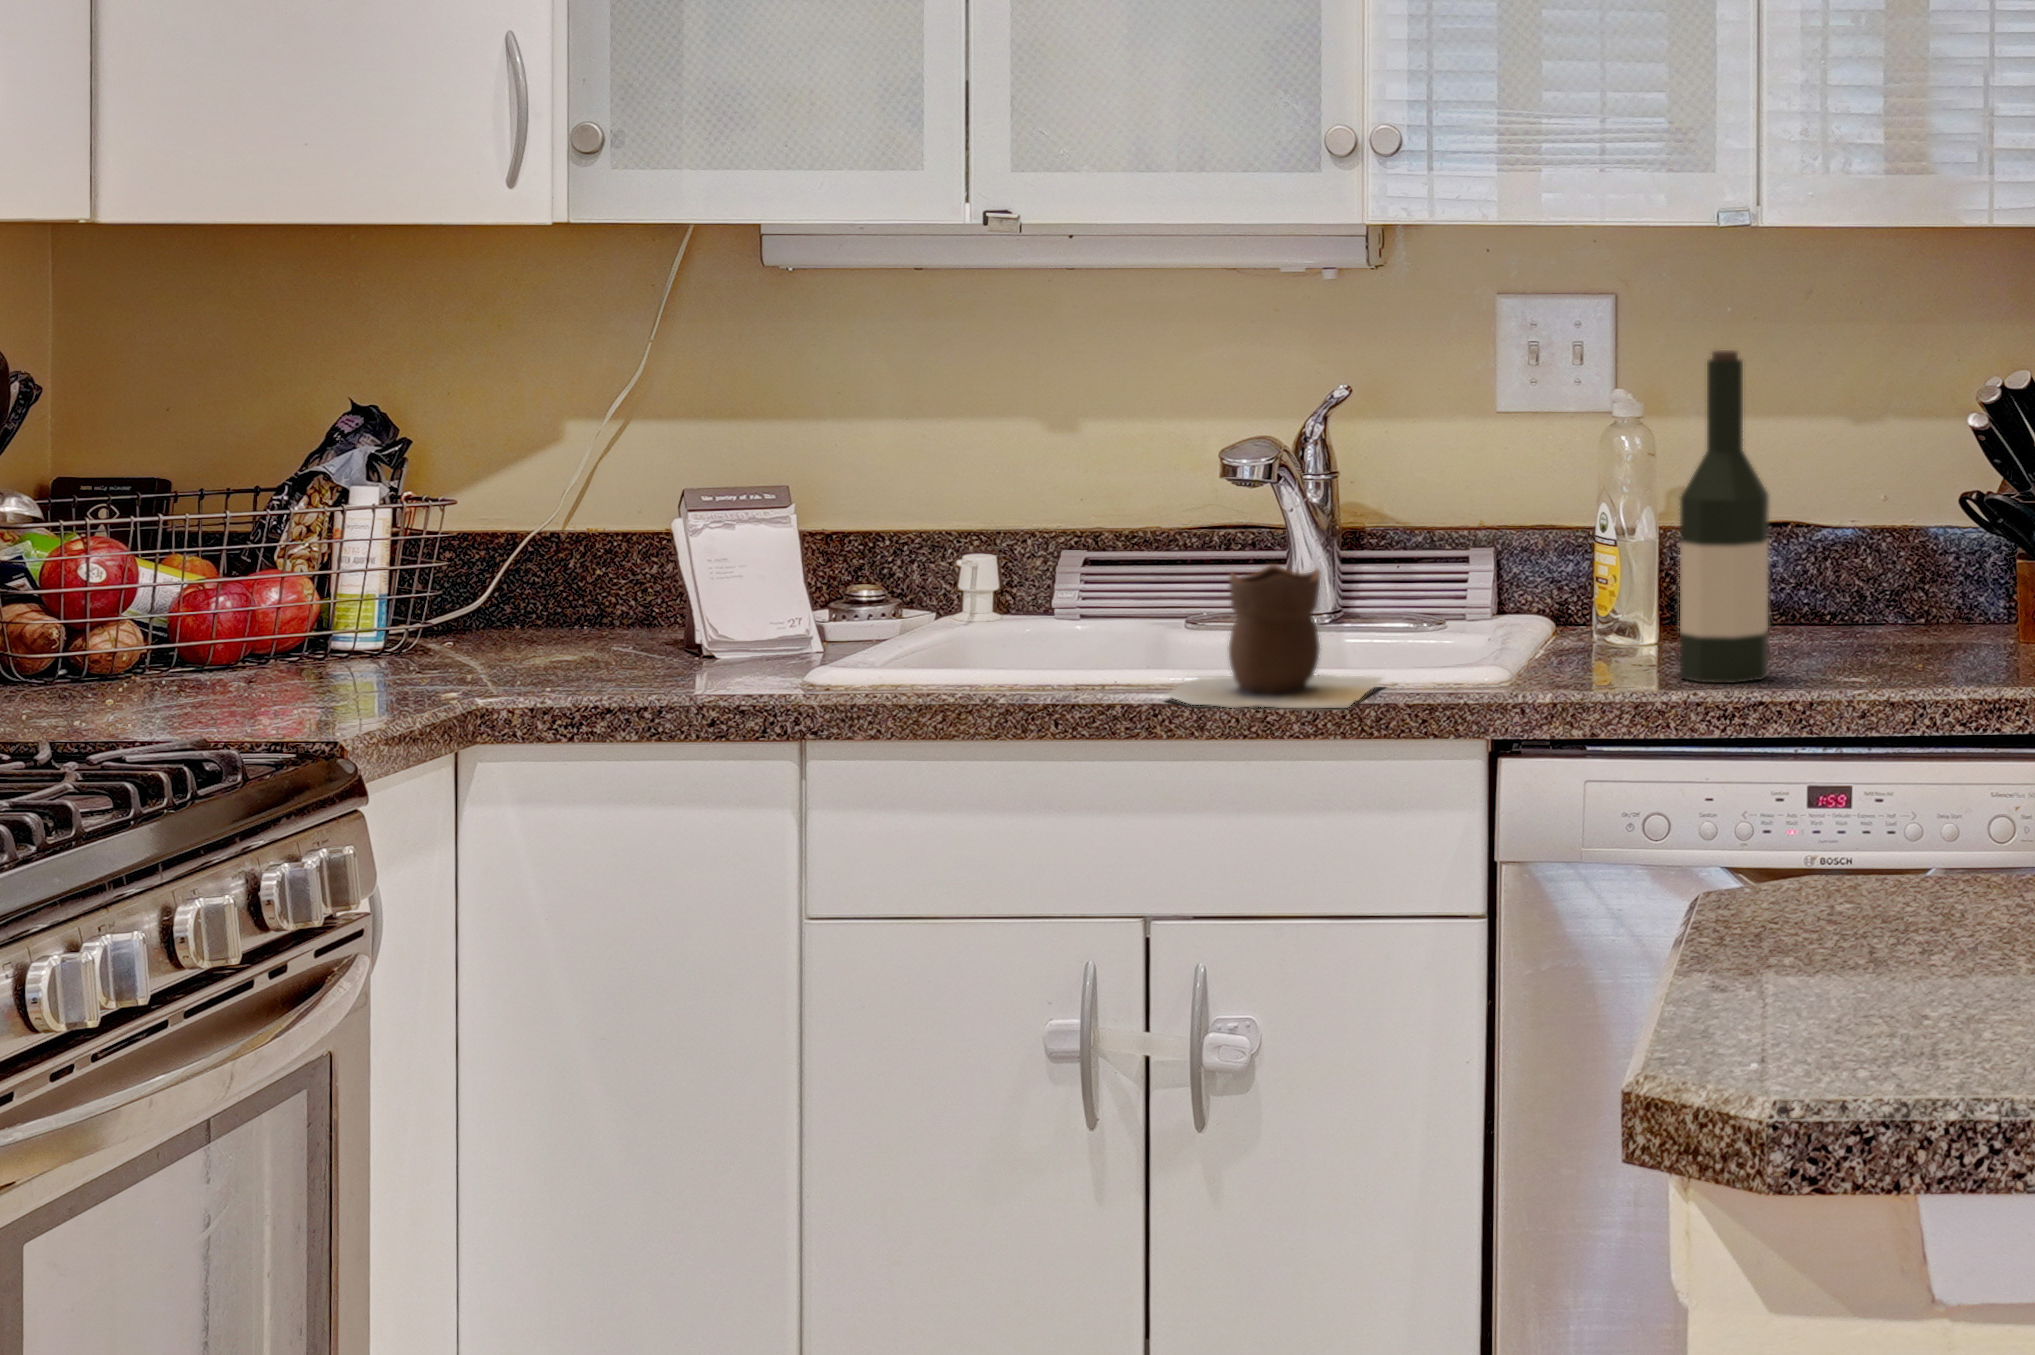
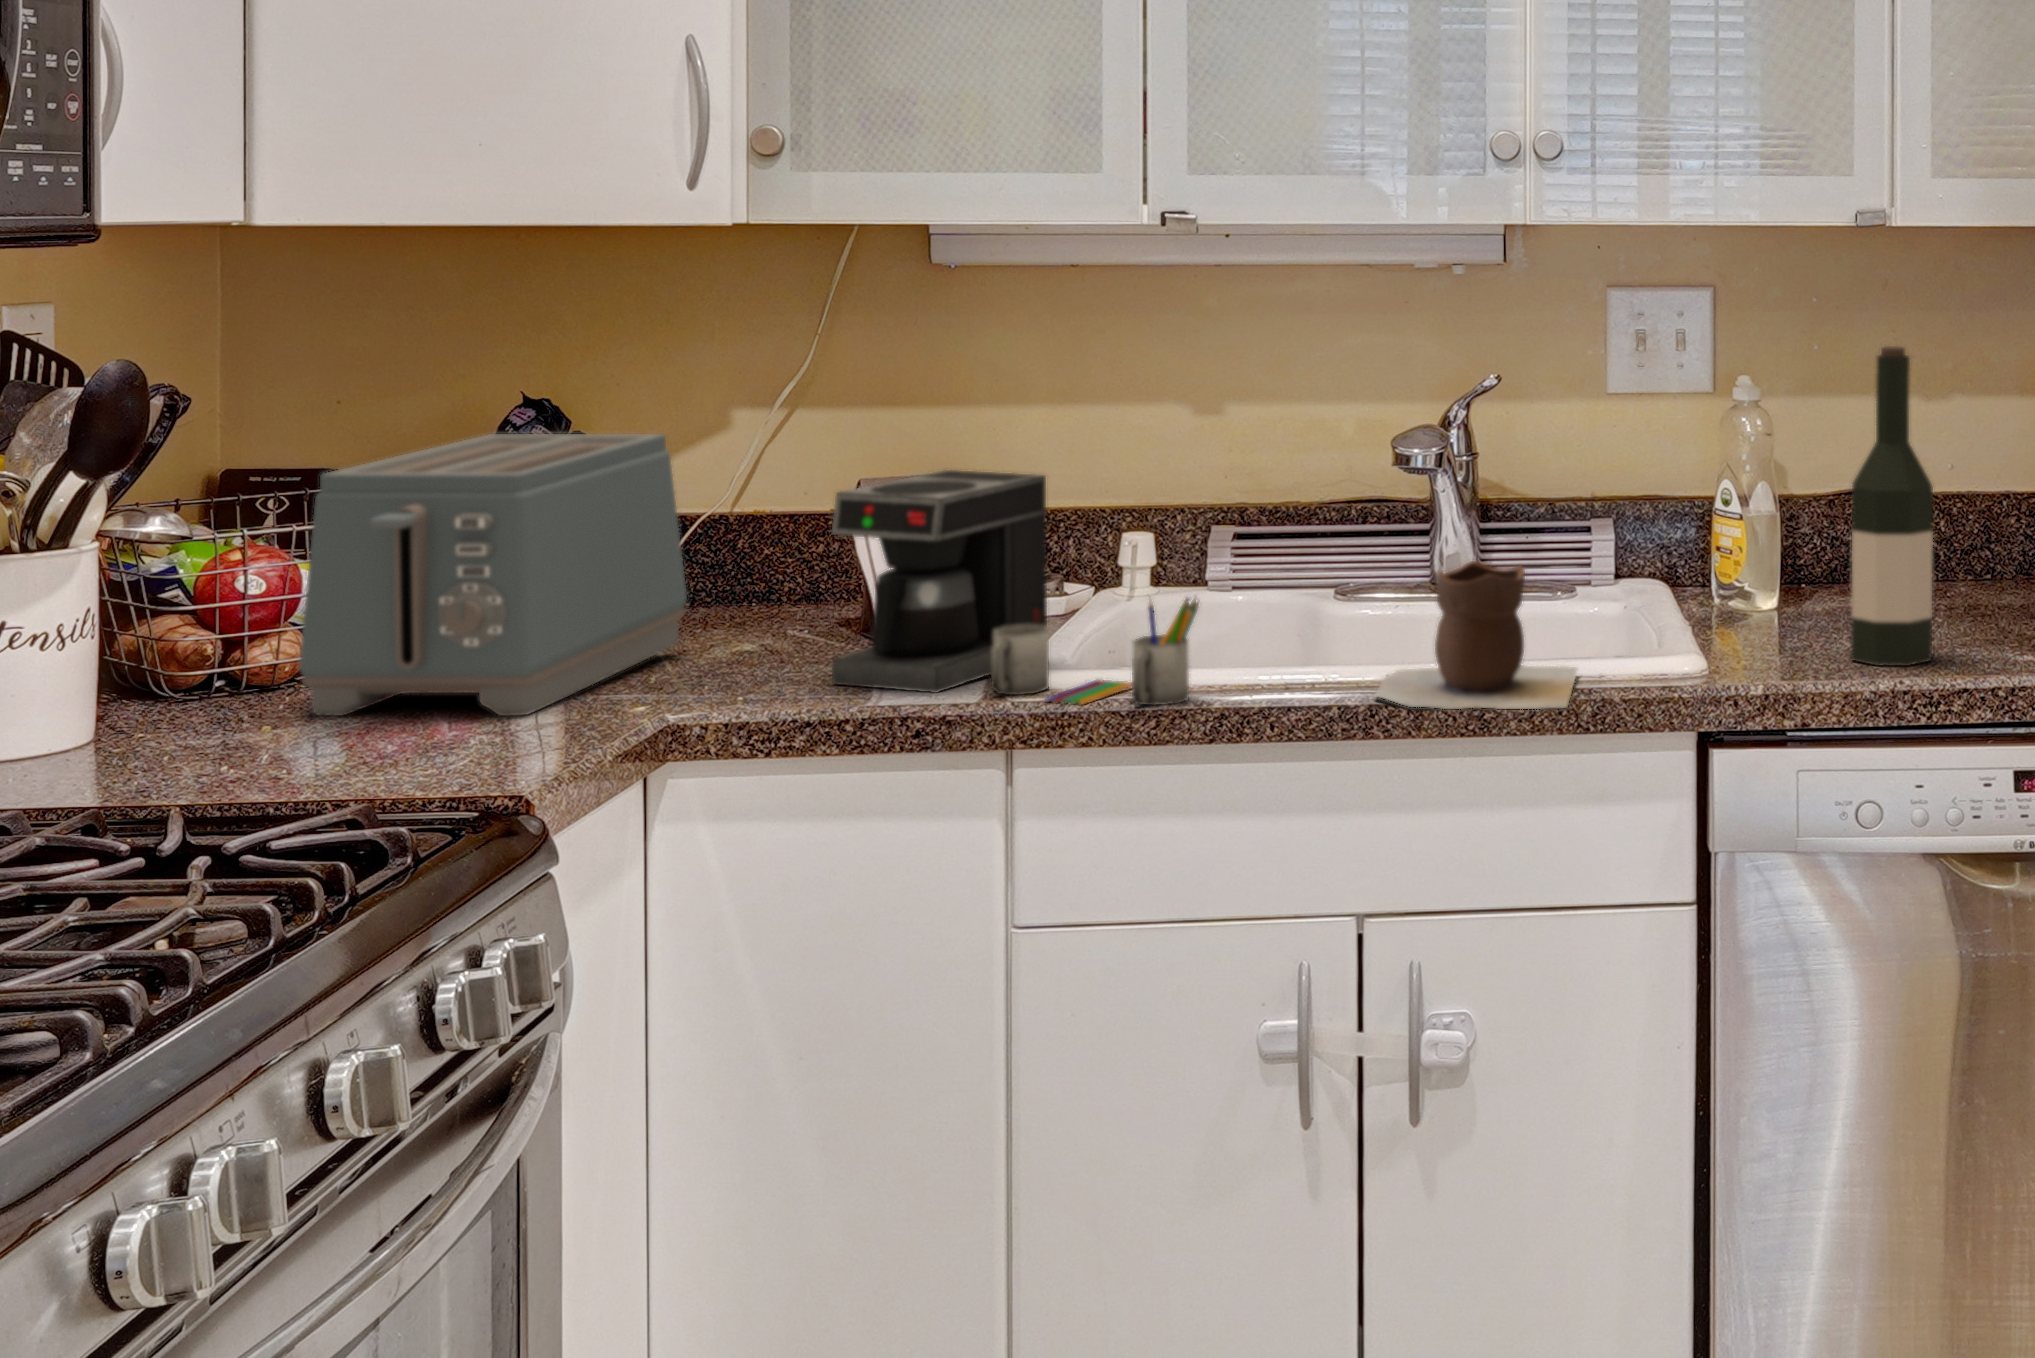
toaster: none [134,435,508,703] -> present [299,434,687,716]
coffee maker: none [641,474,993,703] -> present [831,470,1199,705]

